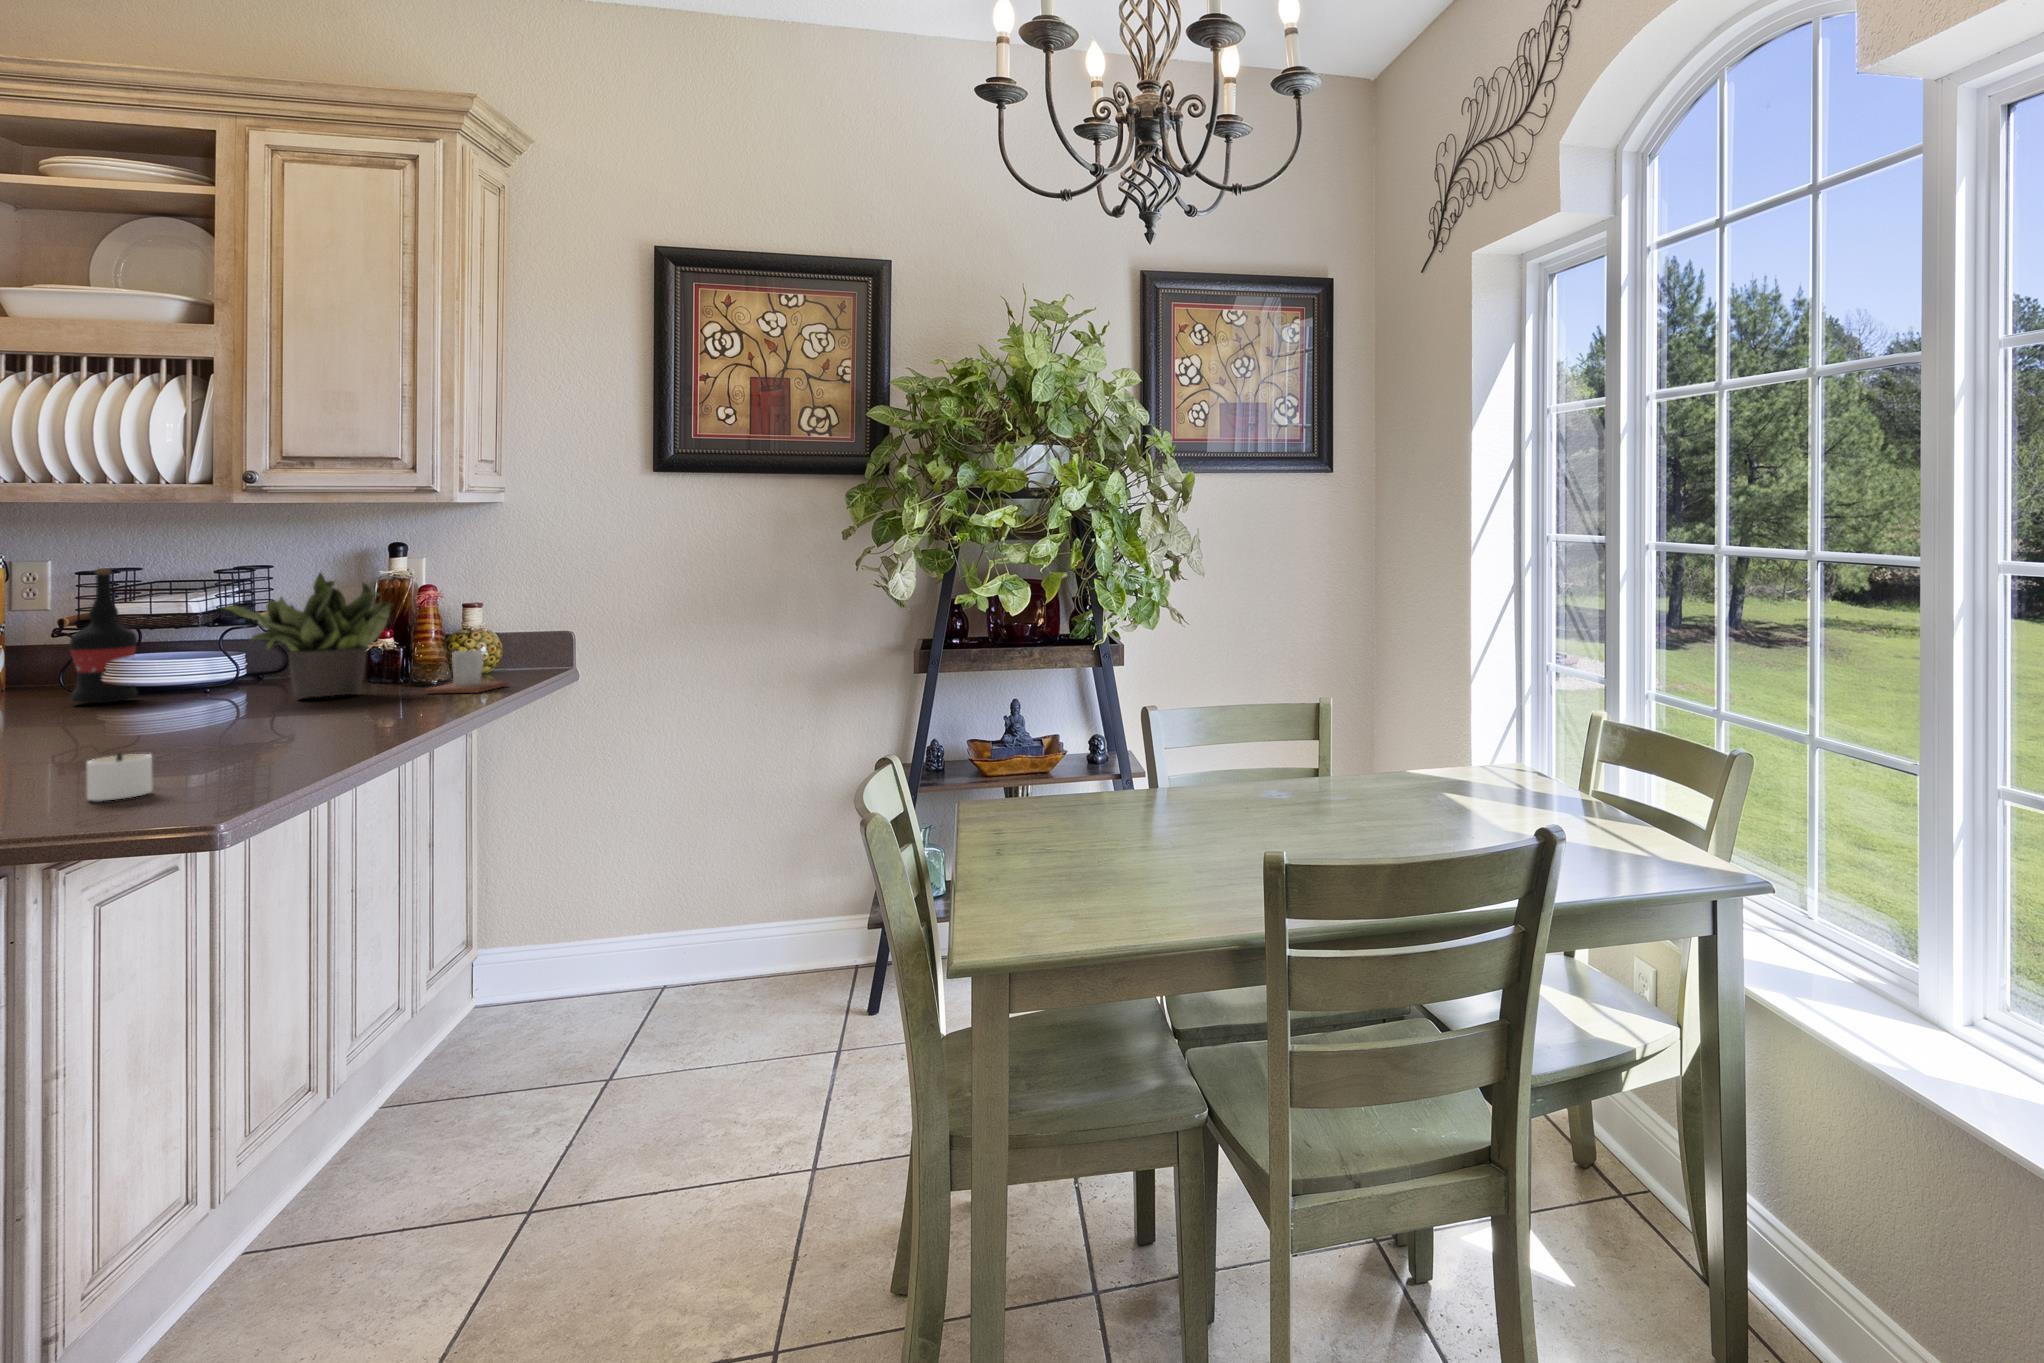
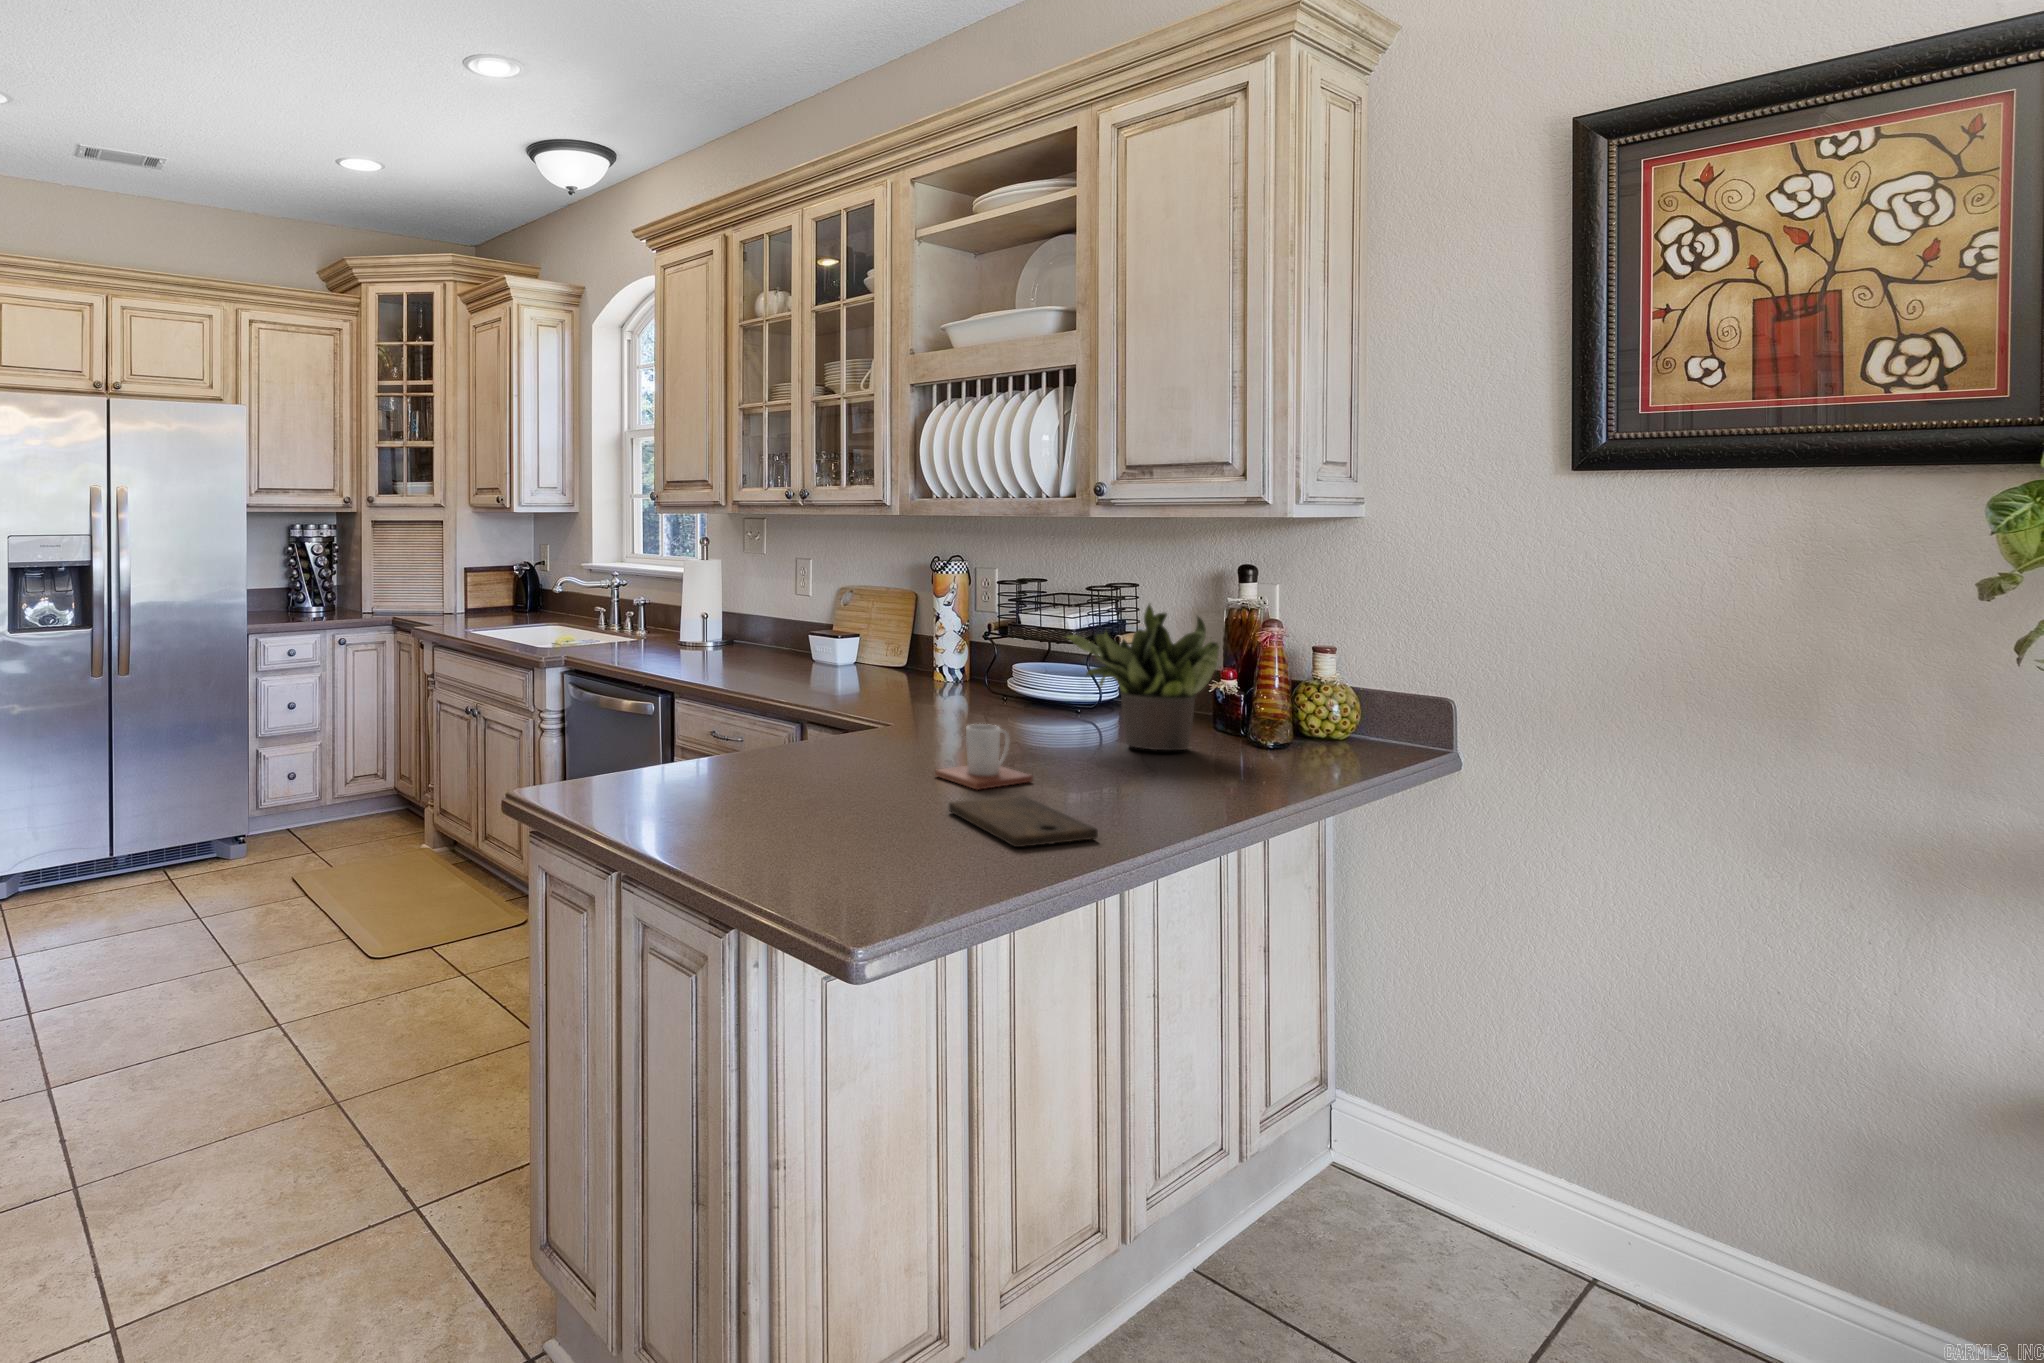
wine bottle: present [69,568,137,703] -> none [974,585,1021,716]
mug: present [425,650,509,694] -> present [935,724,1033,789]
cutting board: none [163,729,342,752] -> present [949,796,1098,847]
candle: present [87,754,152,801] -> none [807,840,885,899]

